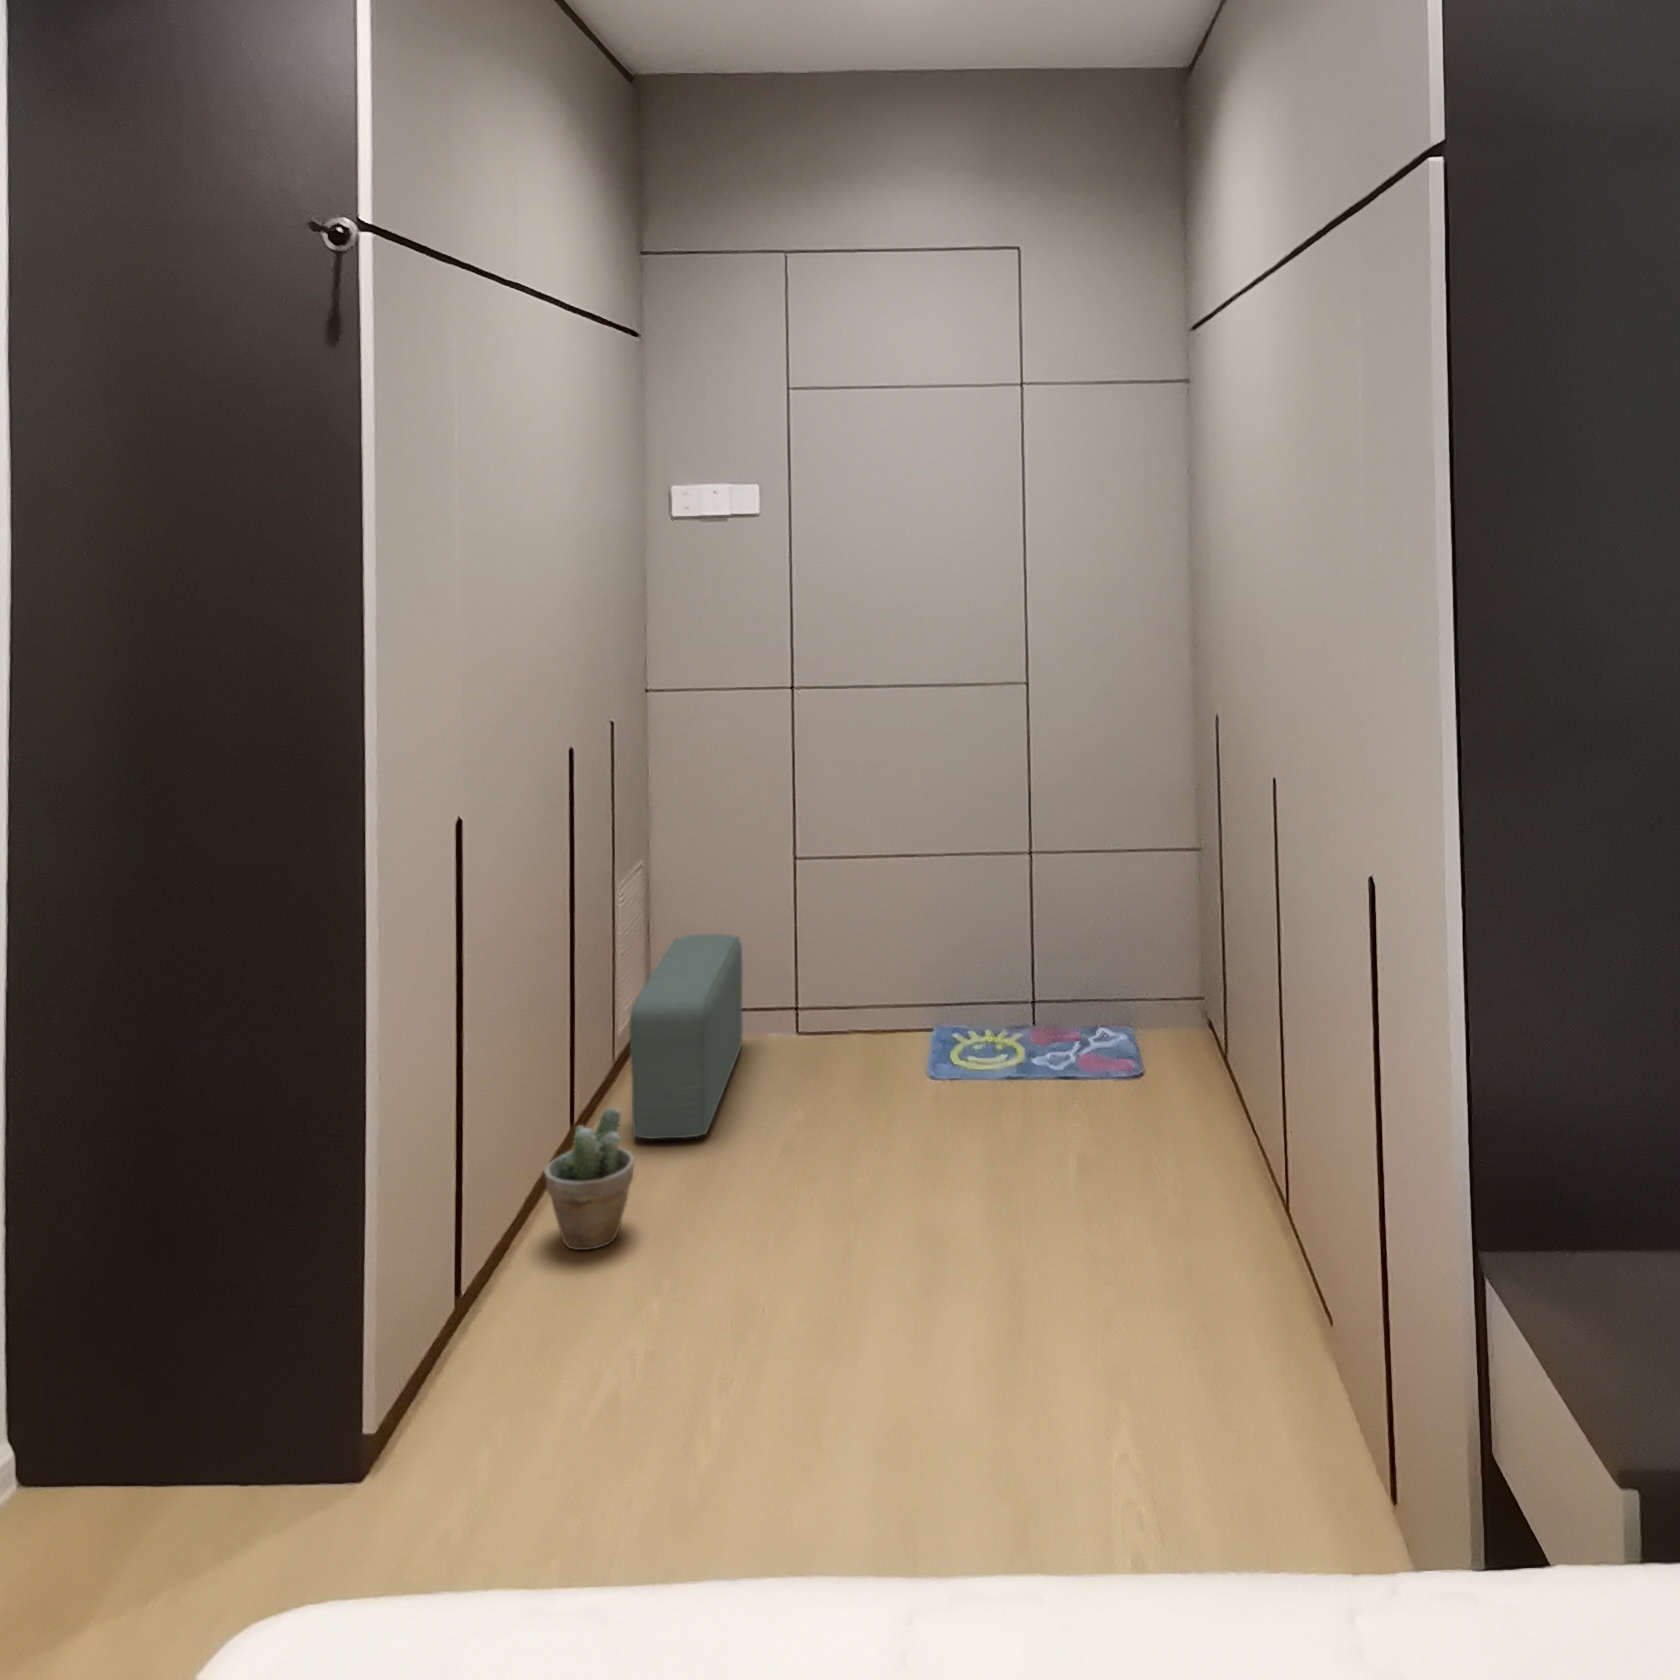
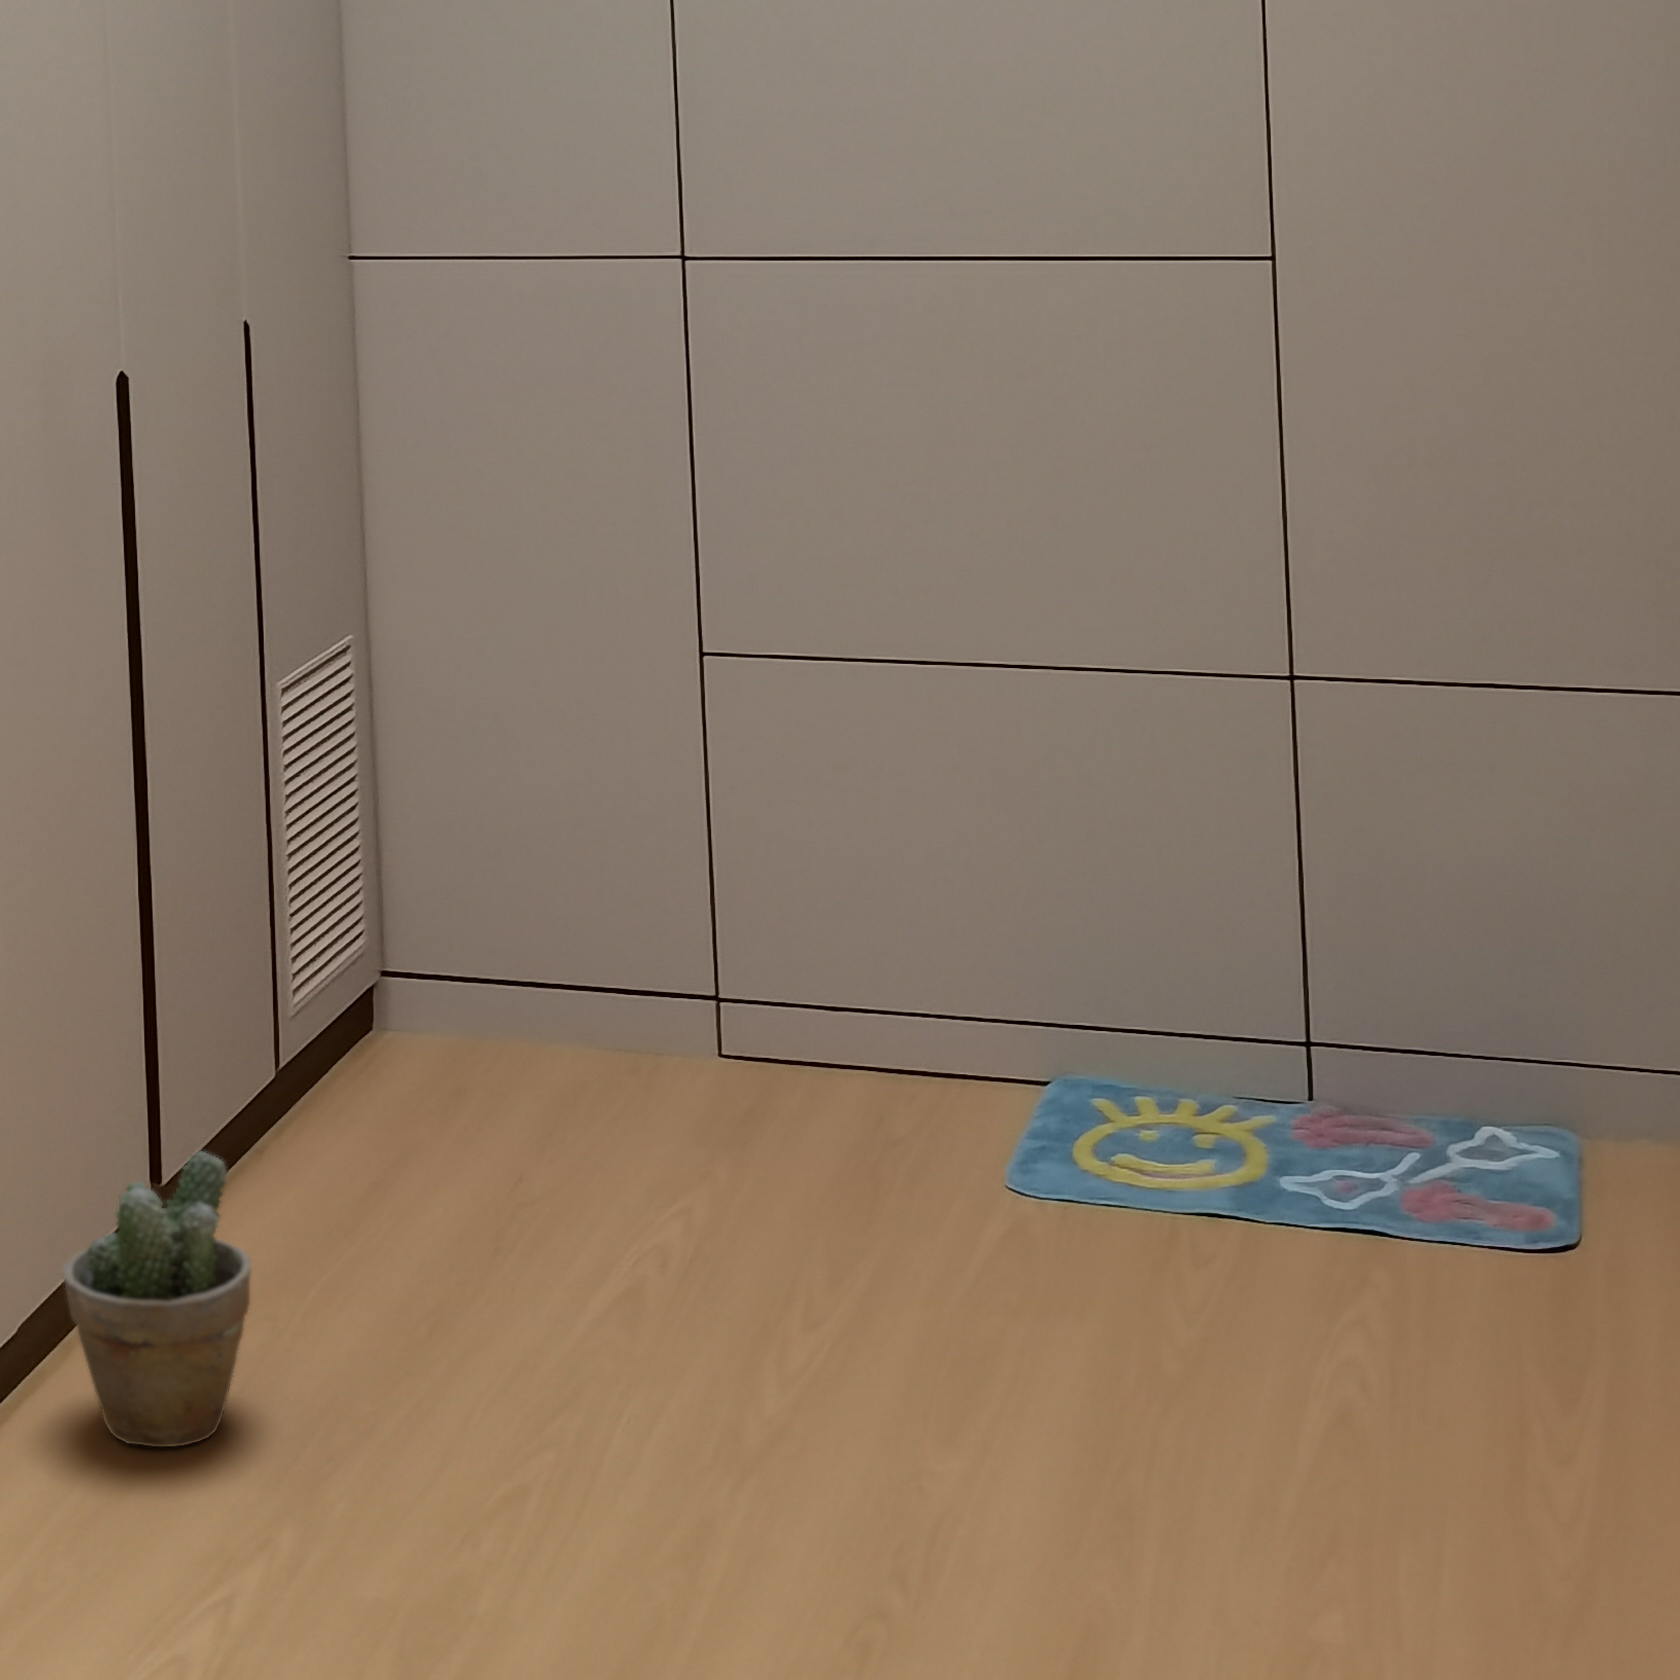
pouf: present [630,934,743,1139] -> none [290,811,593,1248]

